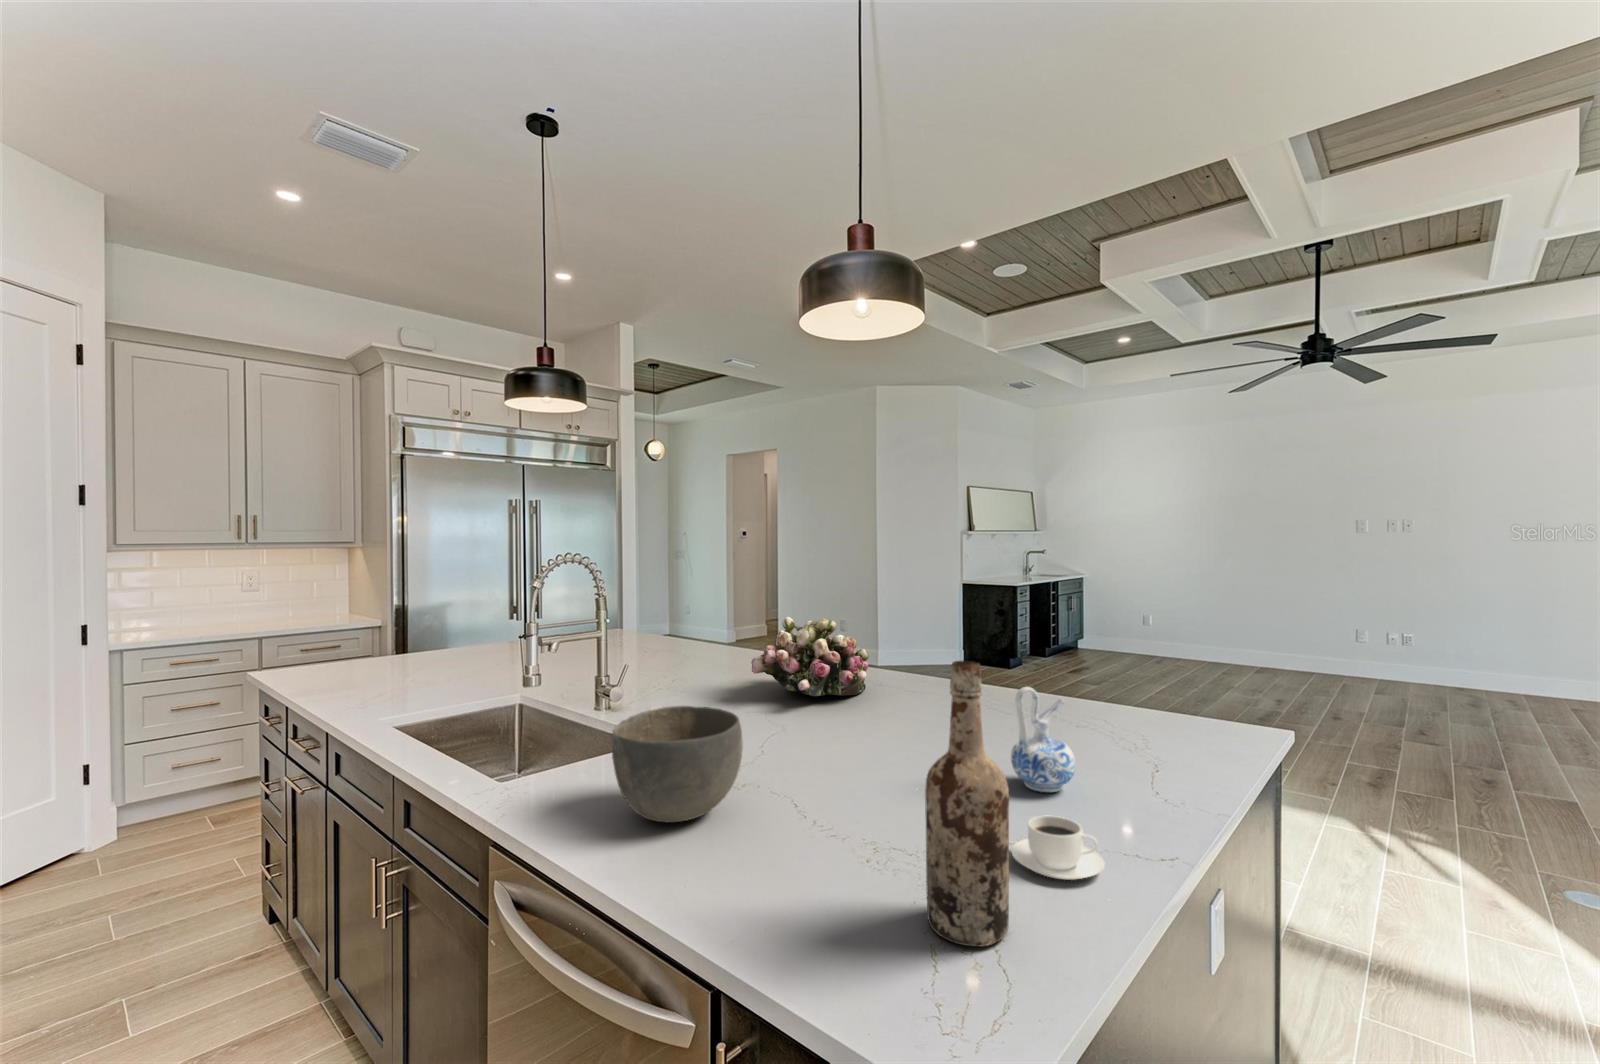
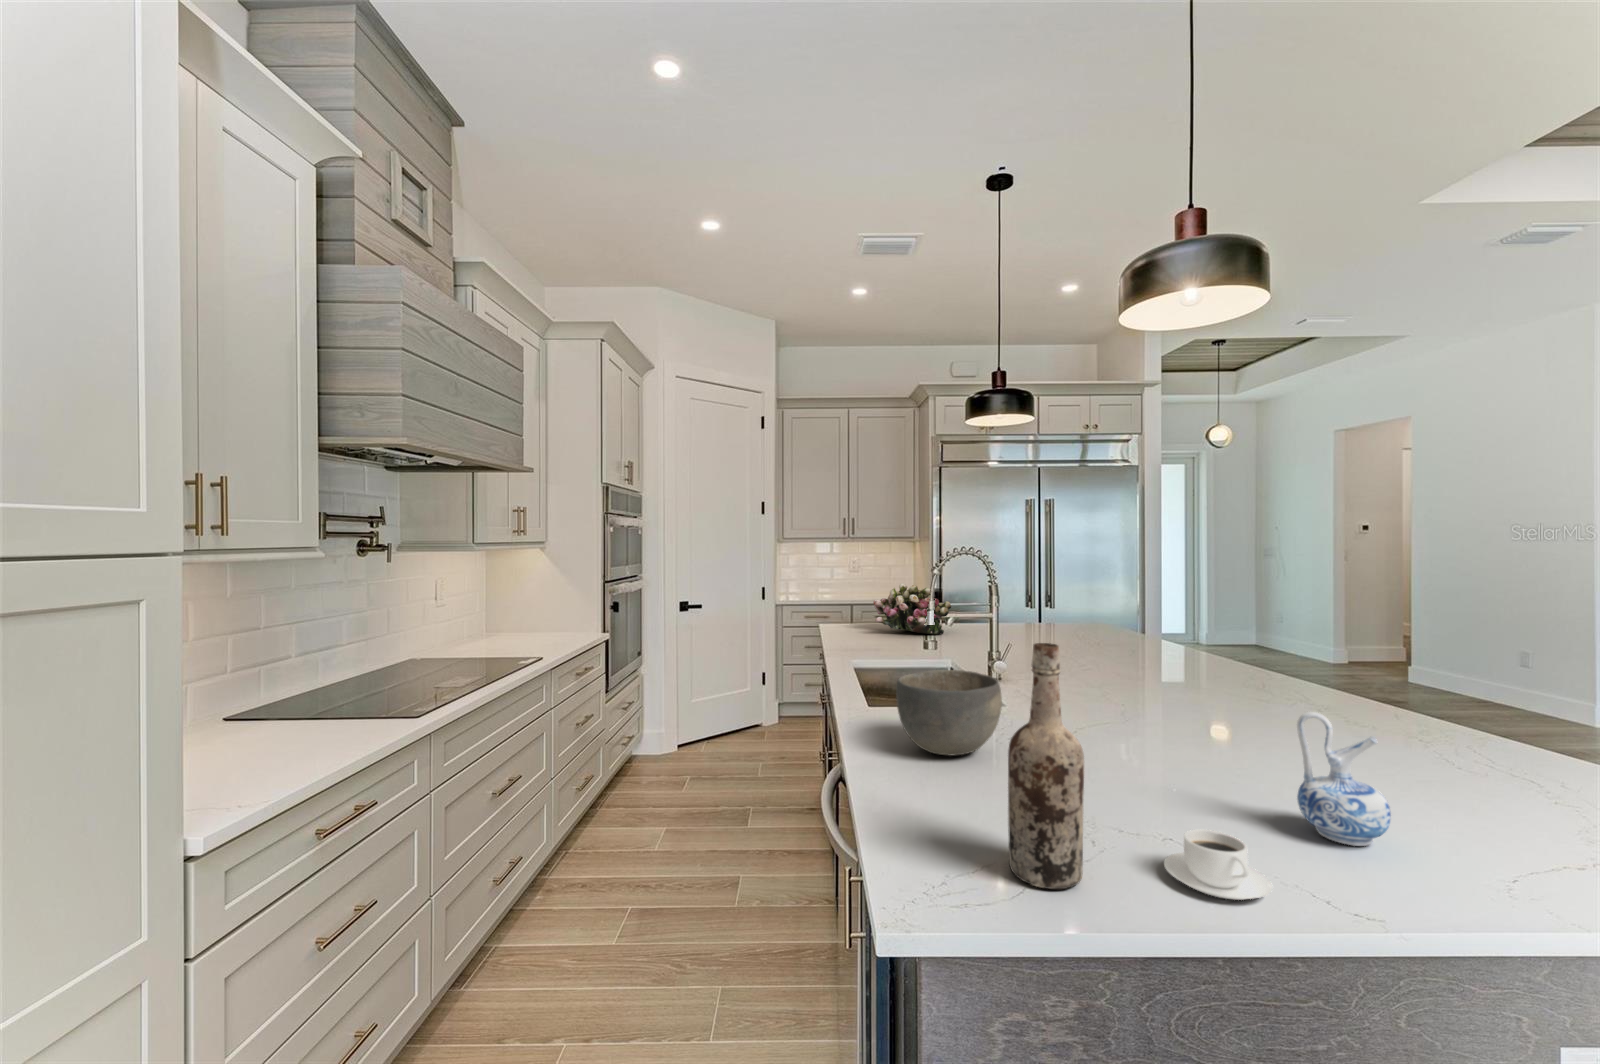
flower arrangement: present [751,617,869,696] -> present [873,583,951,634]

